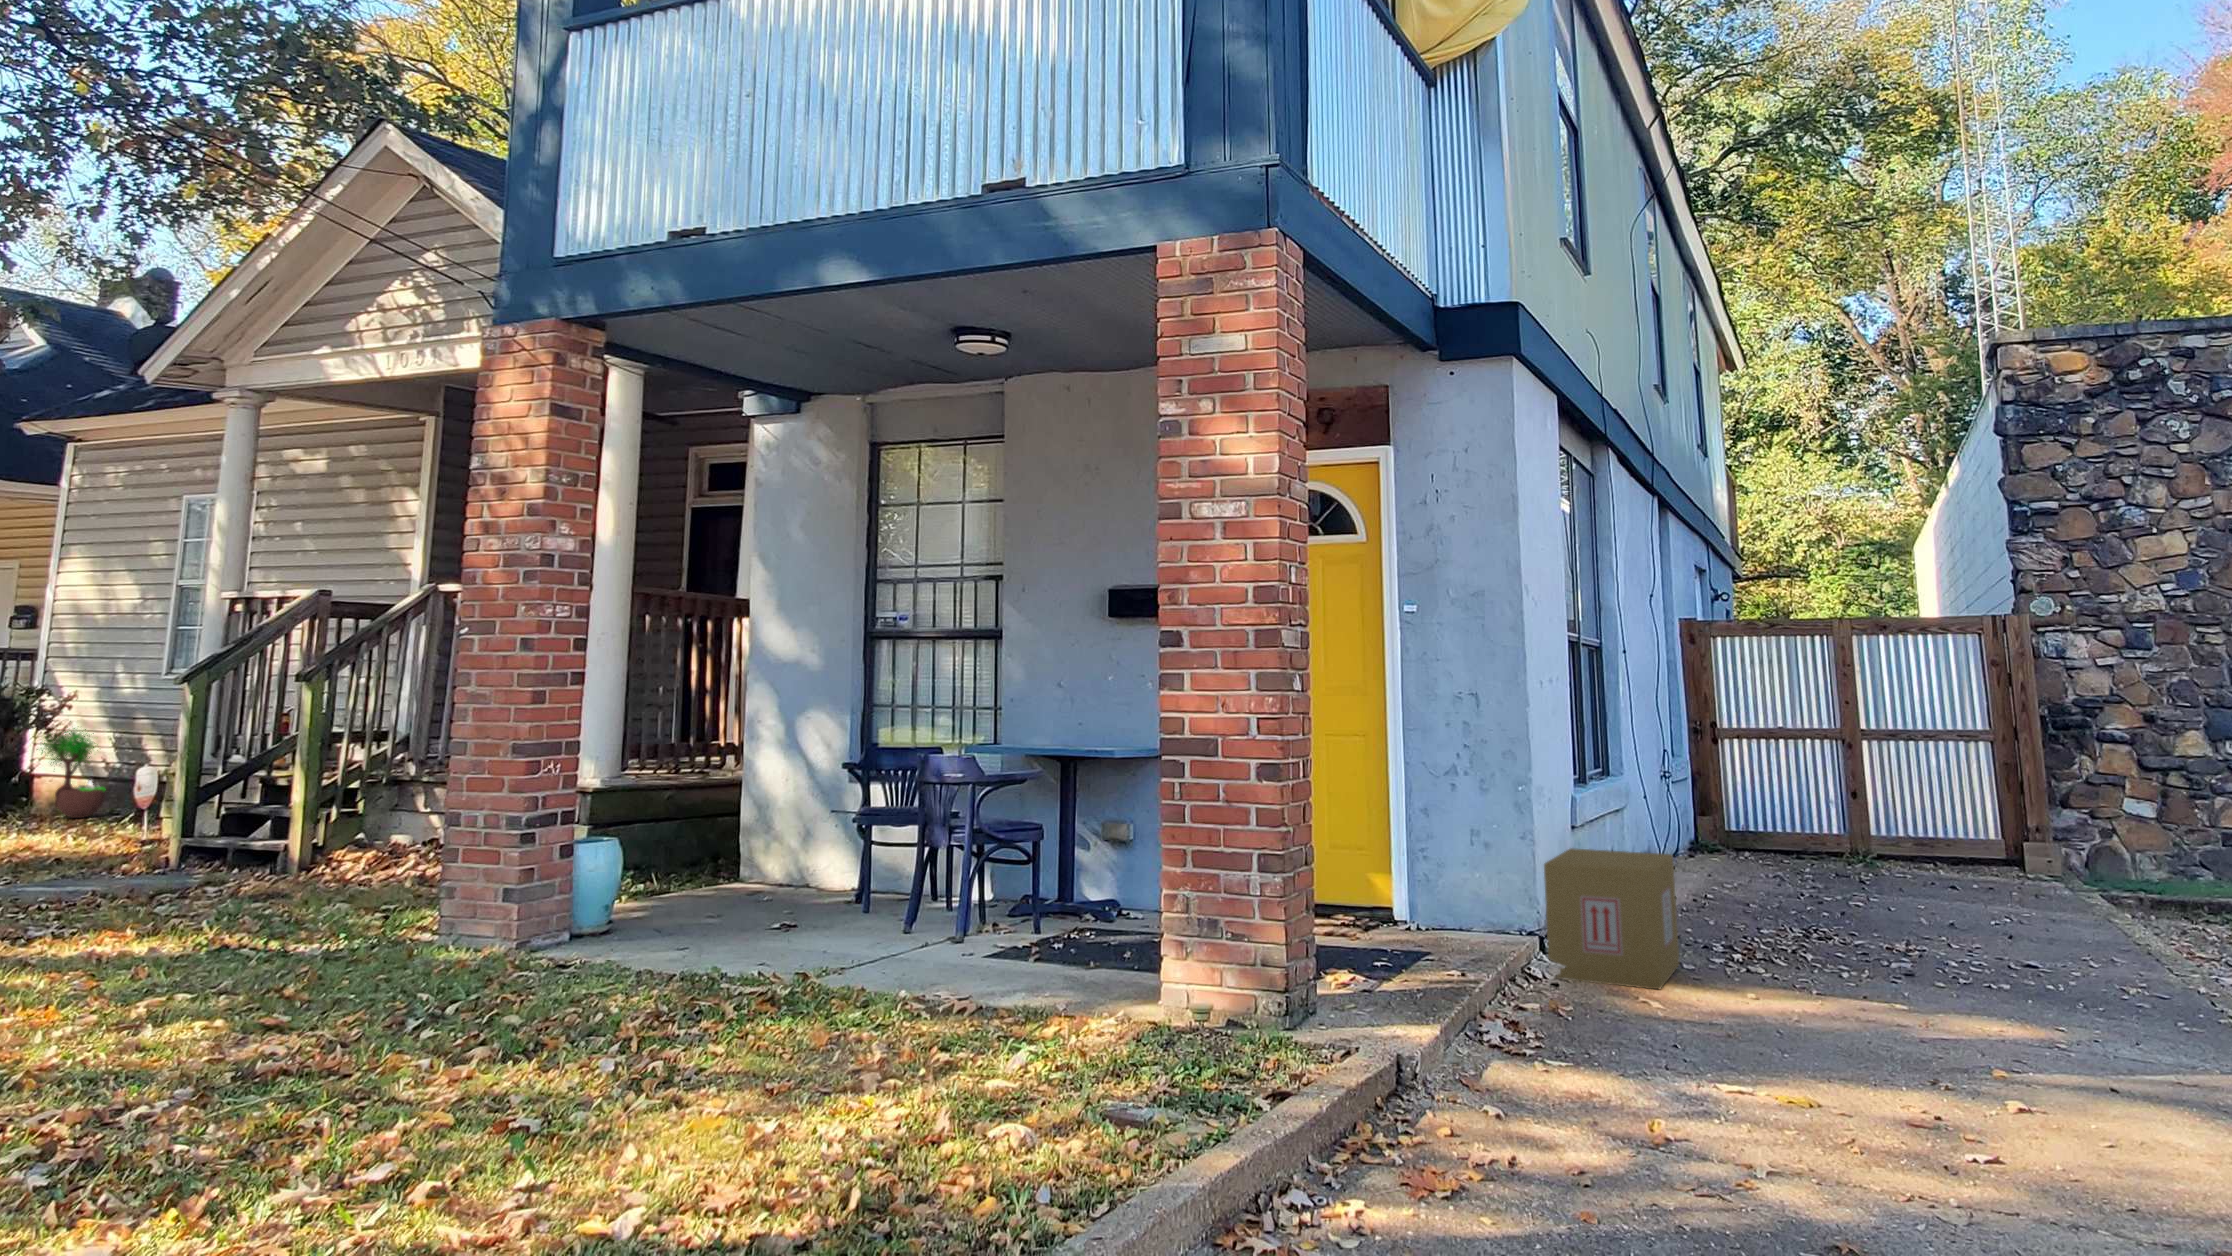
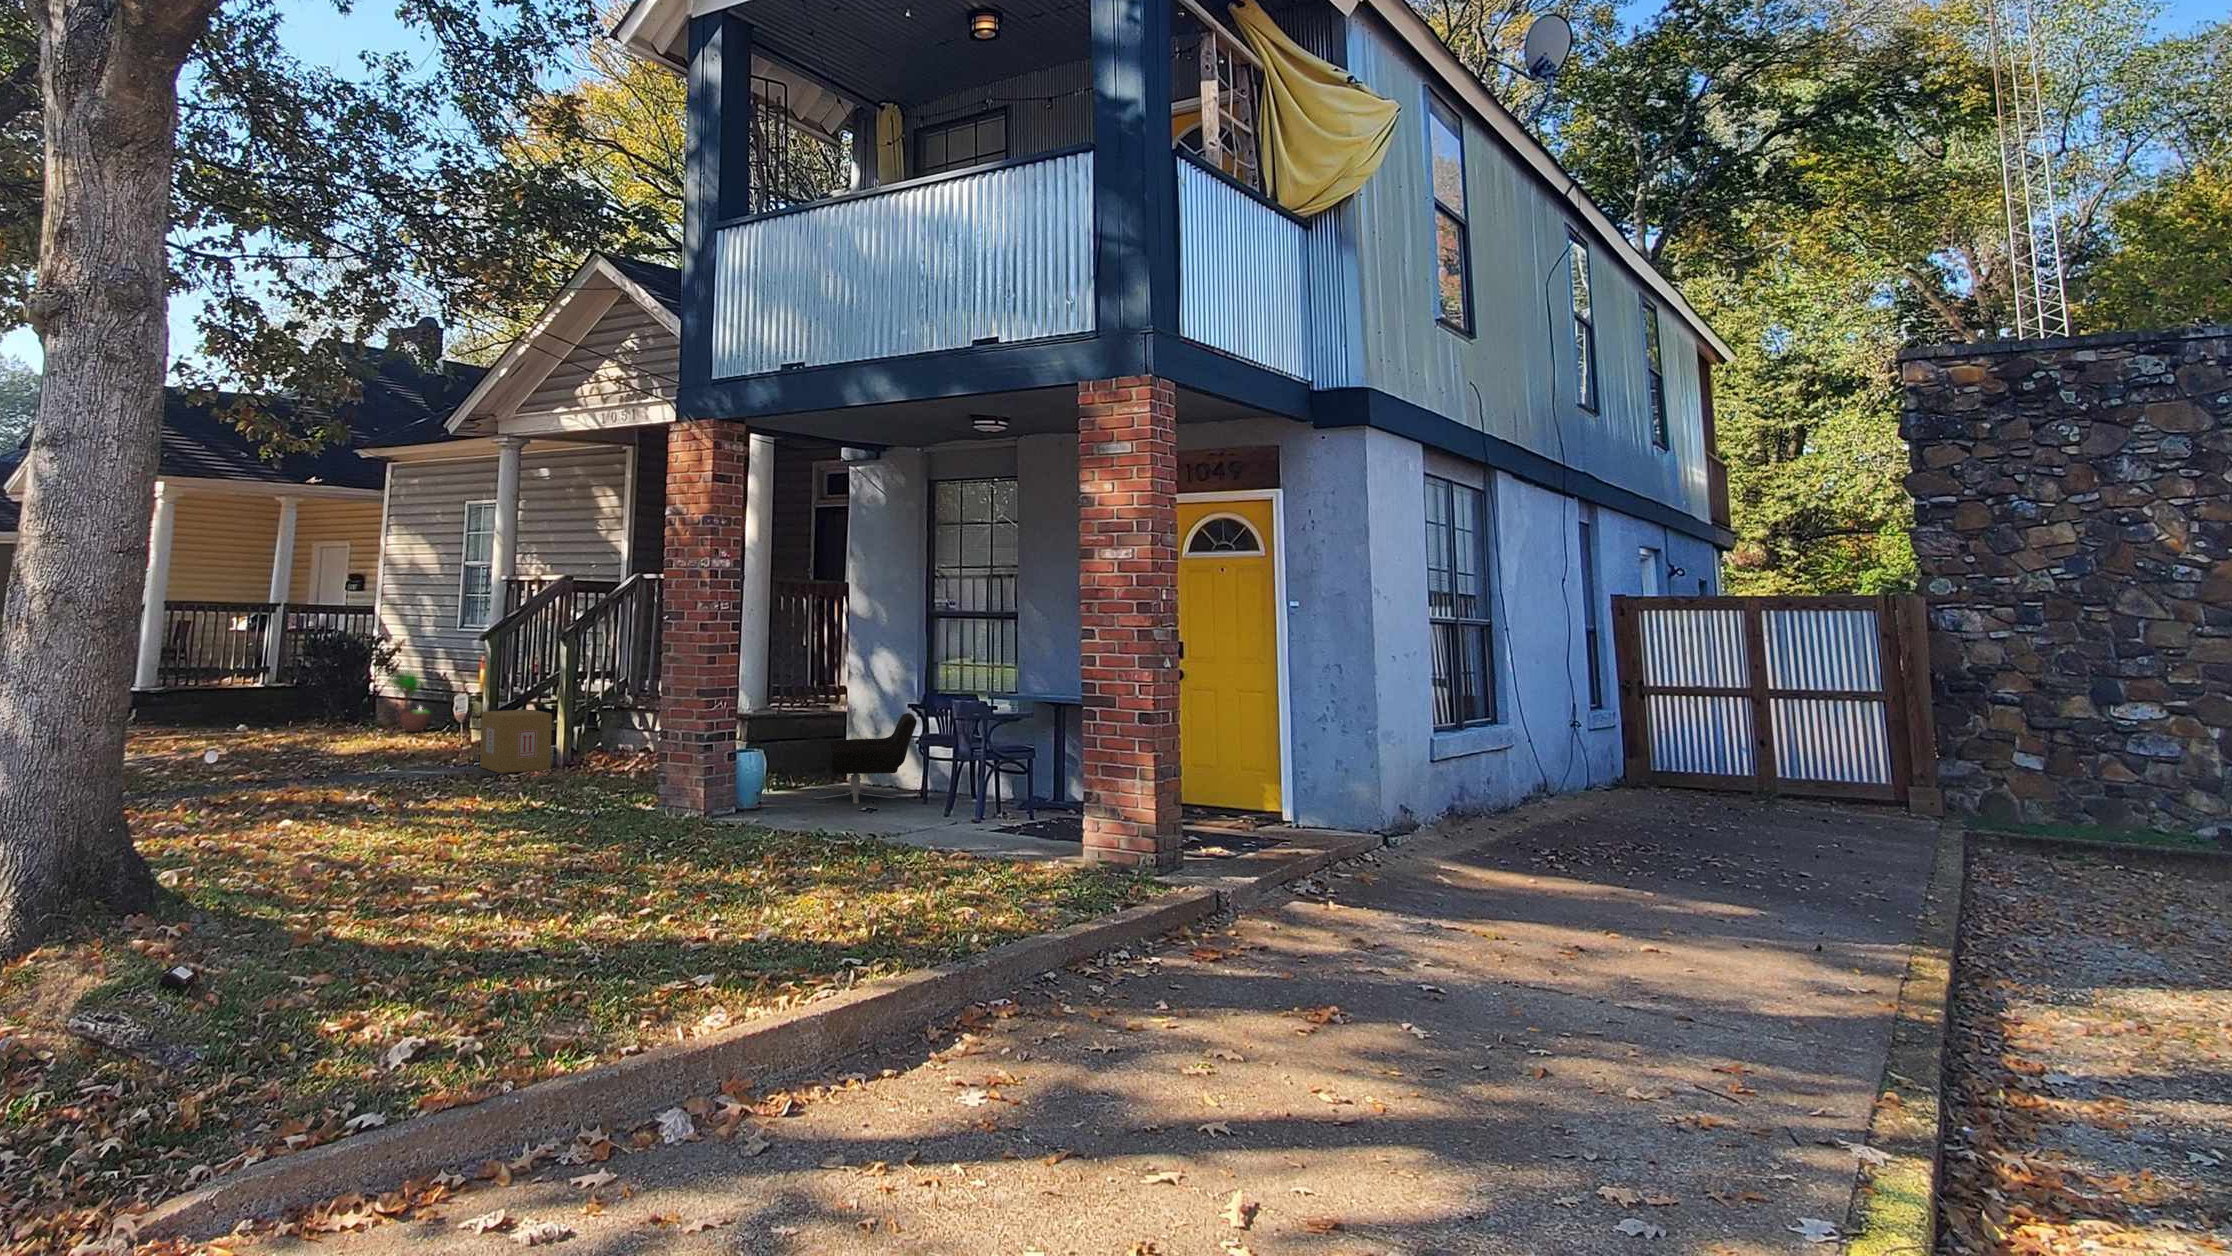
lounge chair: none [687,774,845,910] -> present [814,713,917,803]
cardboard box: present [1544,848,1679,989] -> present [480,710,552,773]

